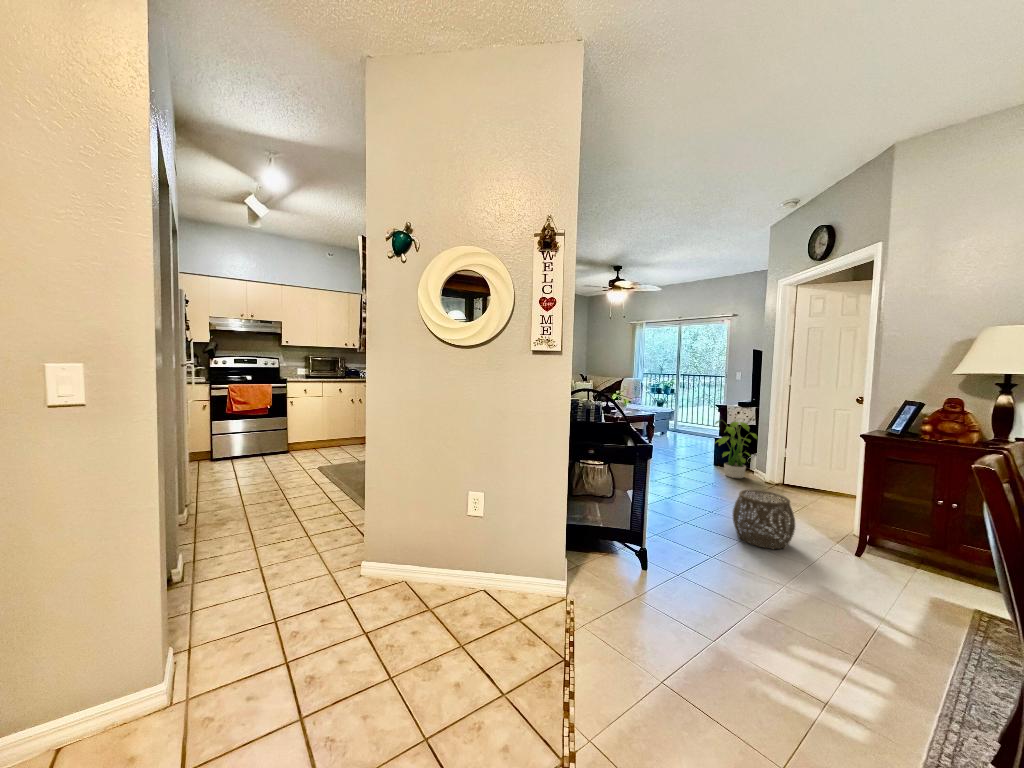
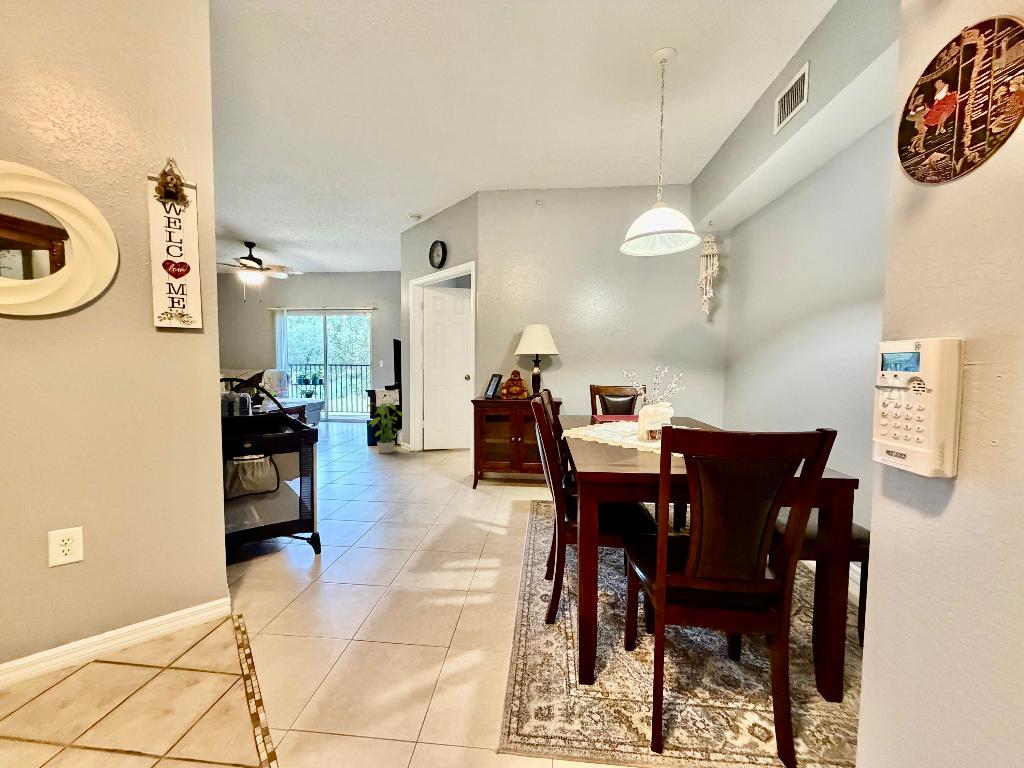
woven basket: present [733,490,795,549] -> none [390,455,436,502]

